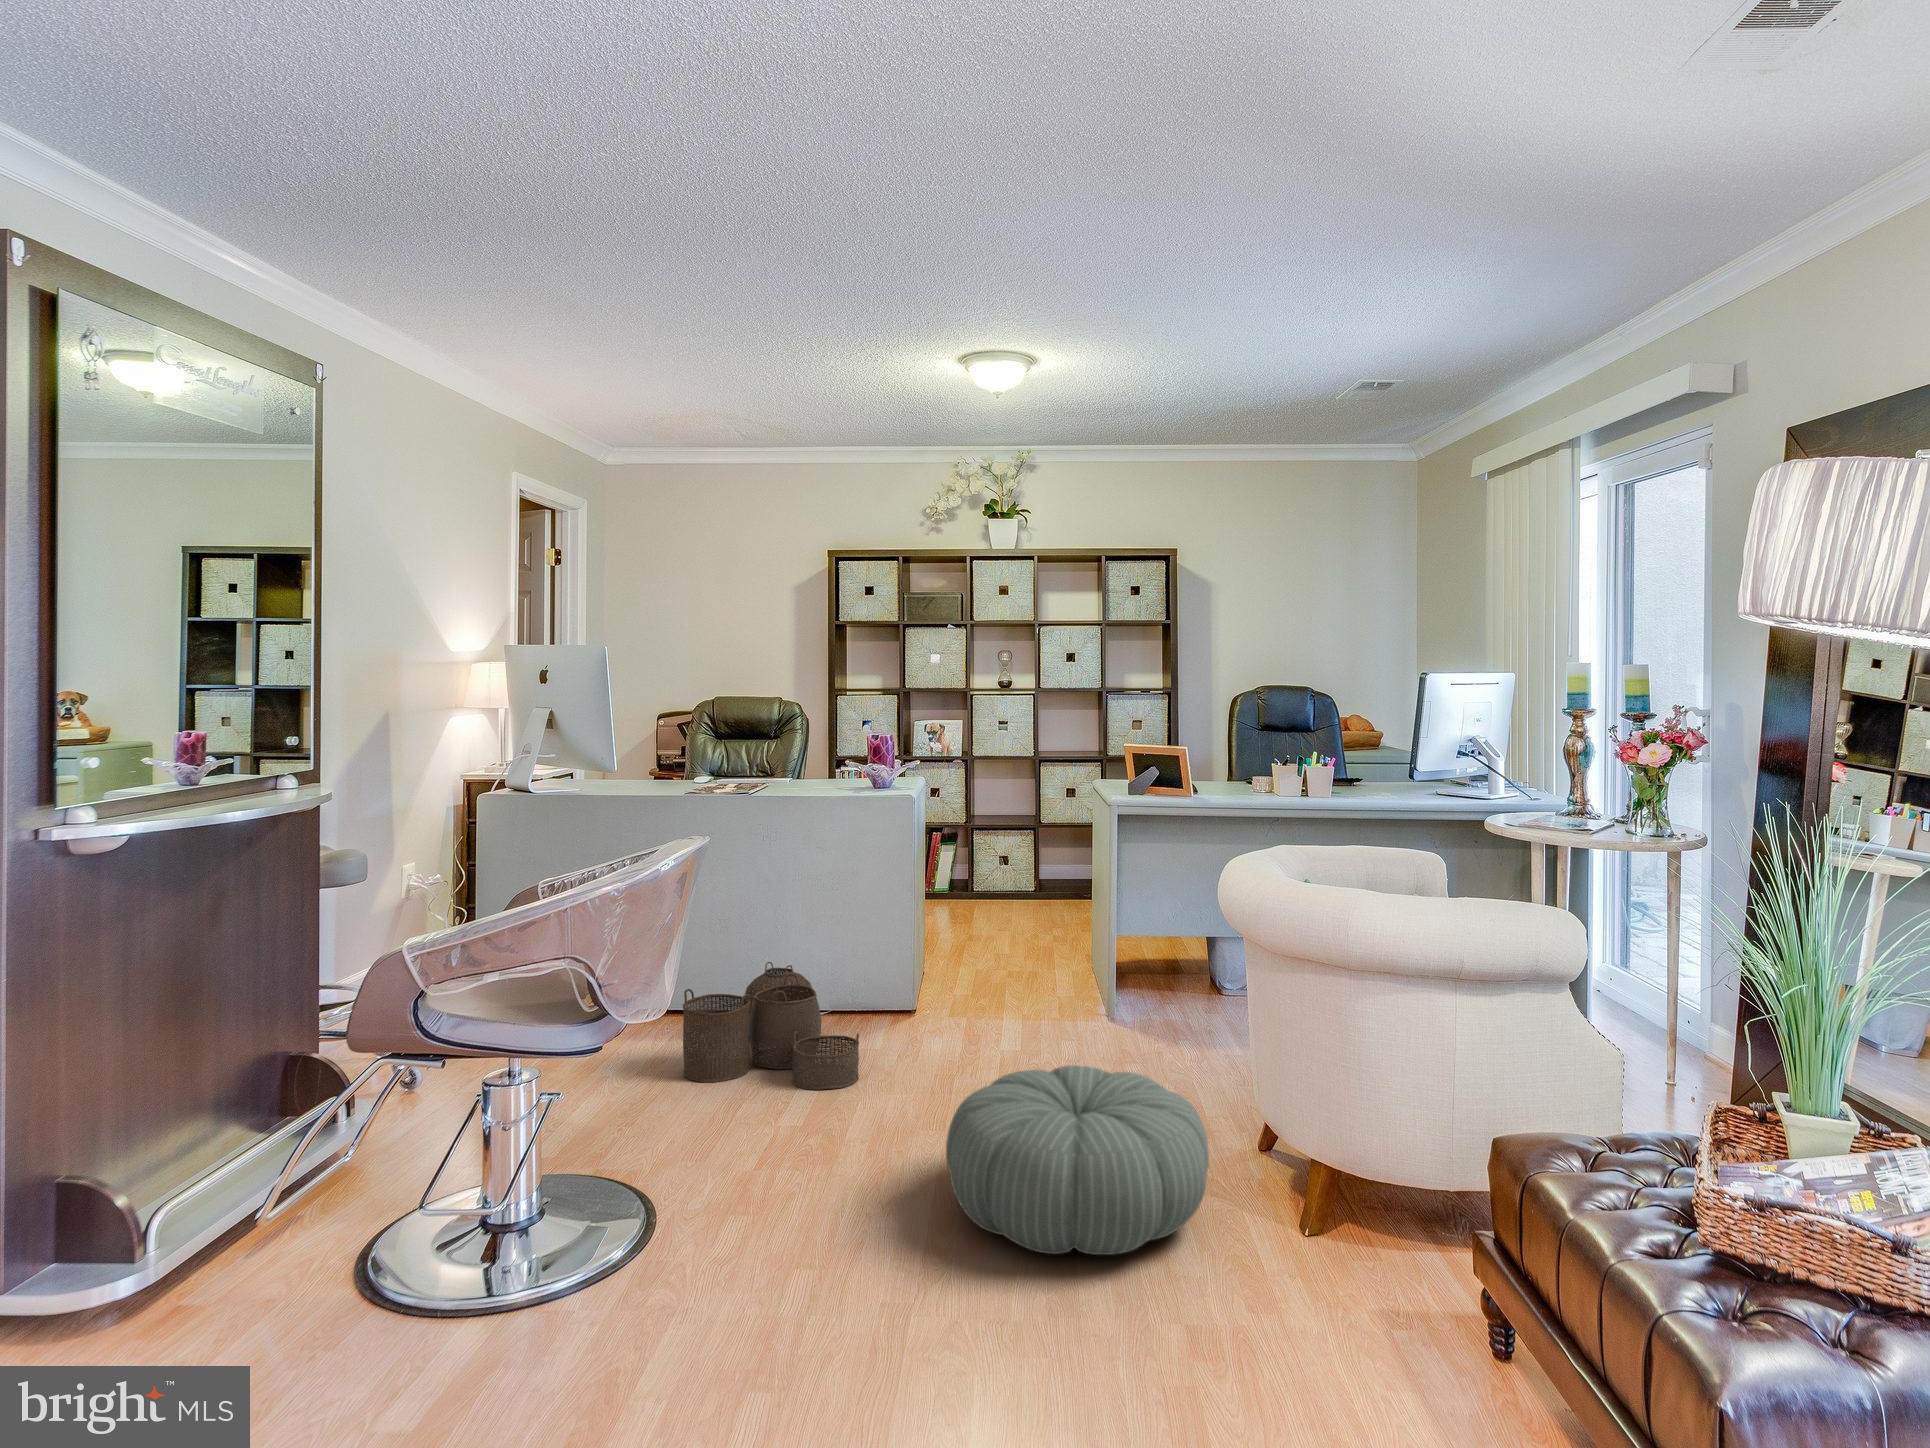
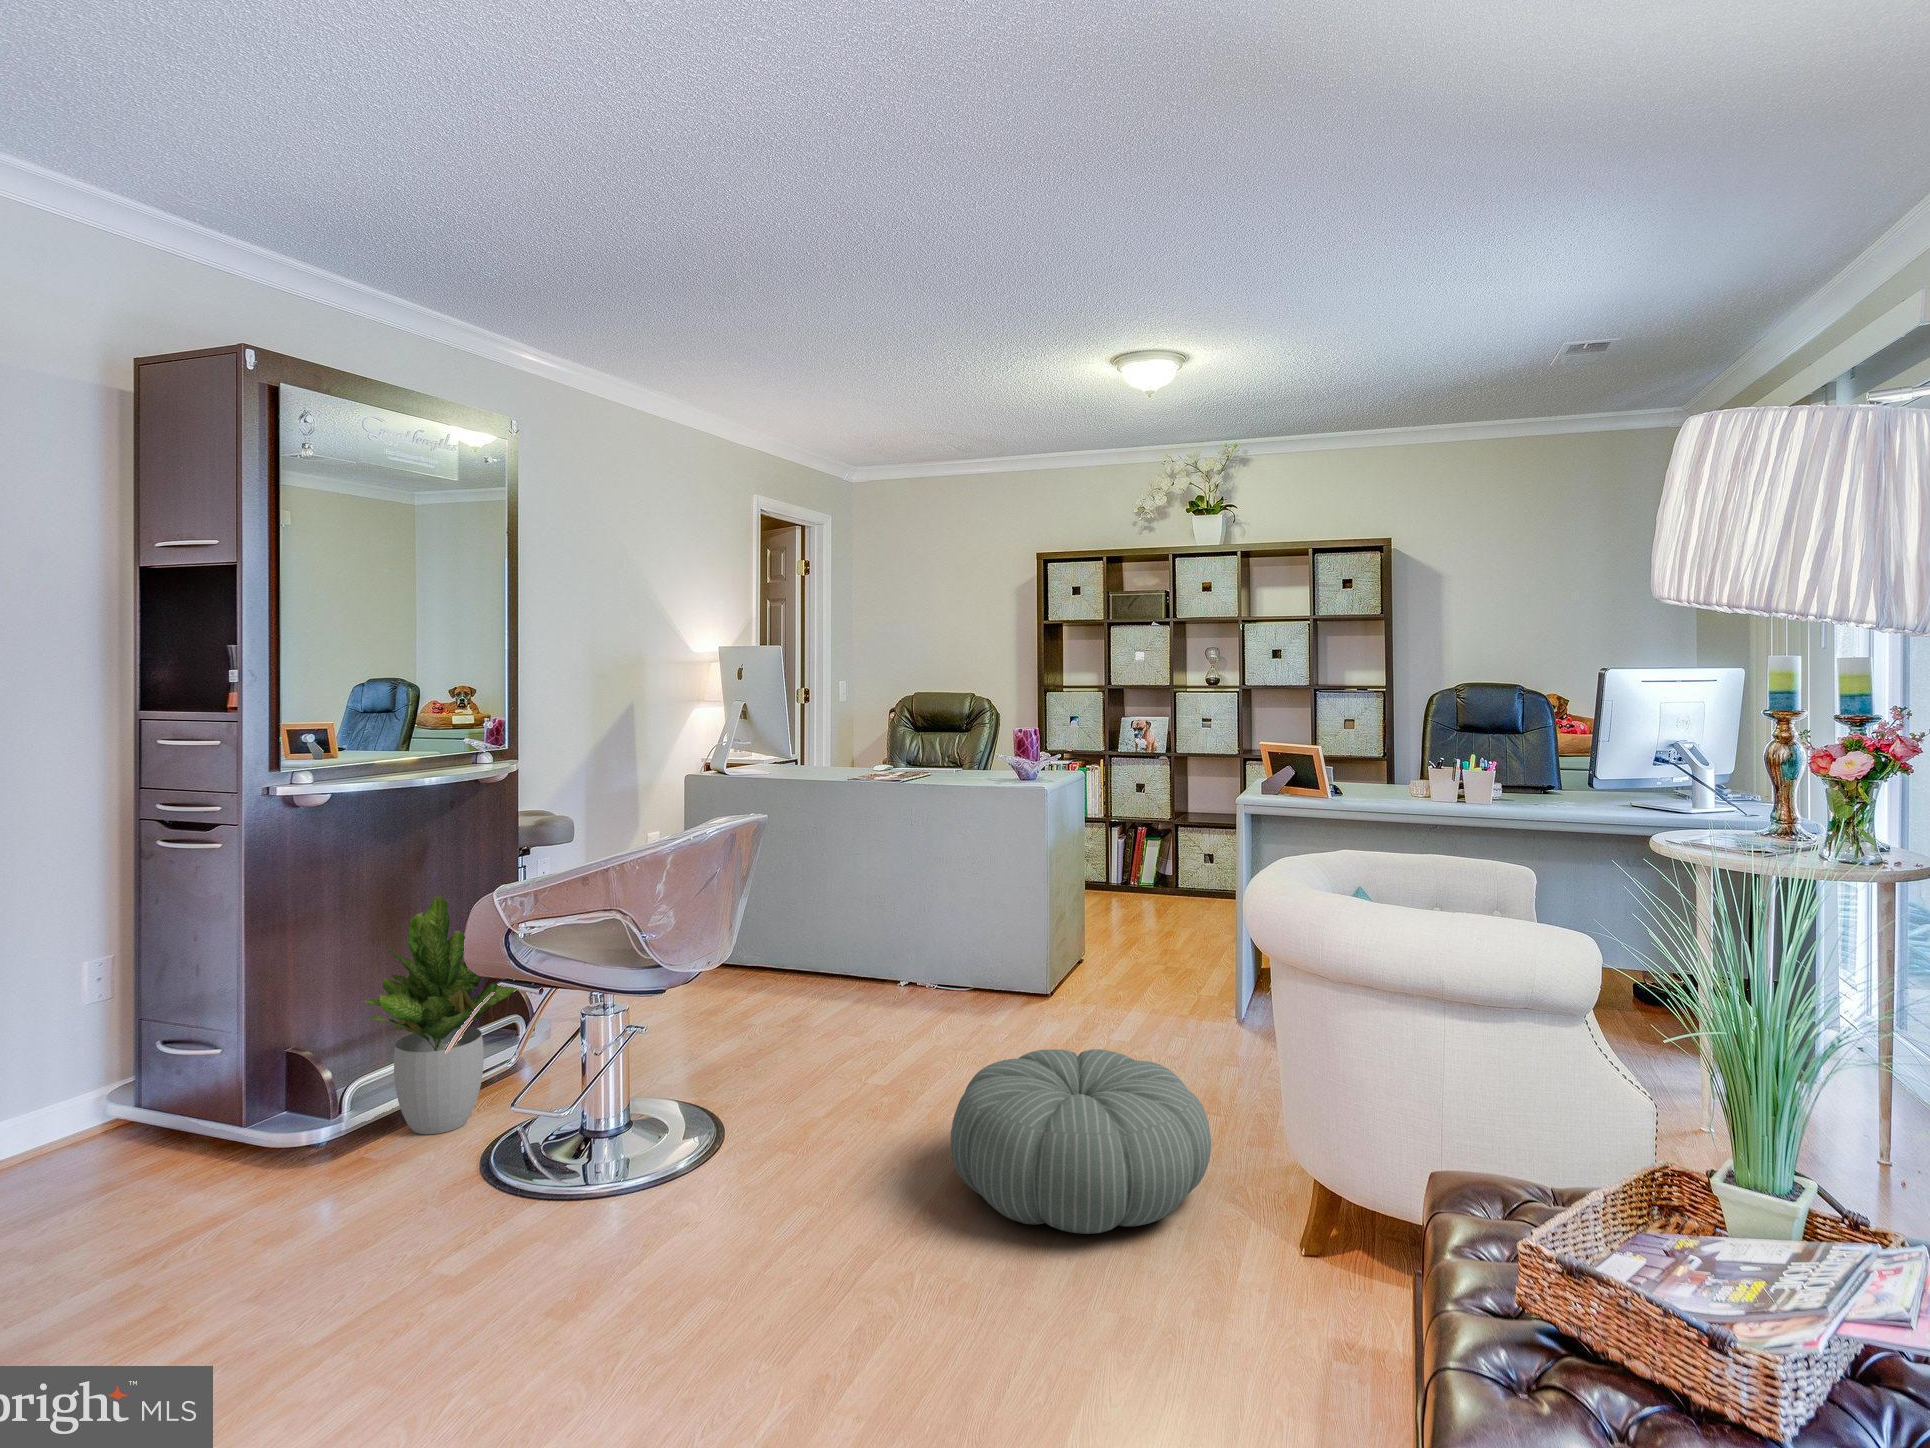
potted plant: none [163,960,387,1269] -> present [364,896,517,1134]
woven basket: present [683,962,859,1090] -> none [814,933,961,1052]

